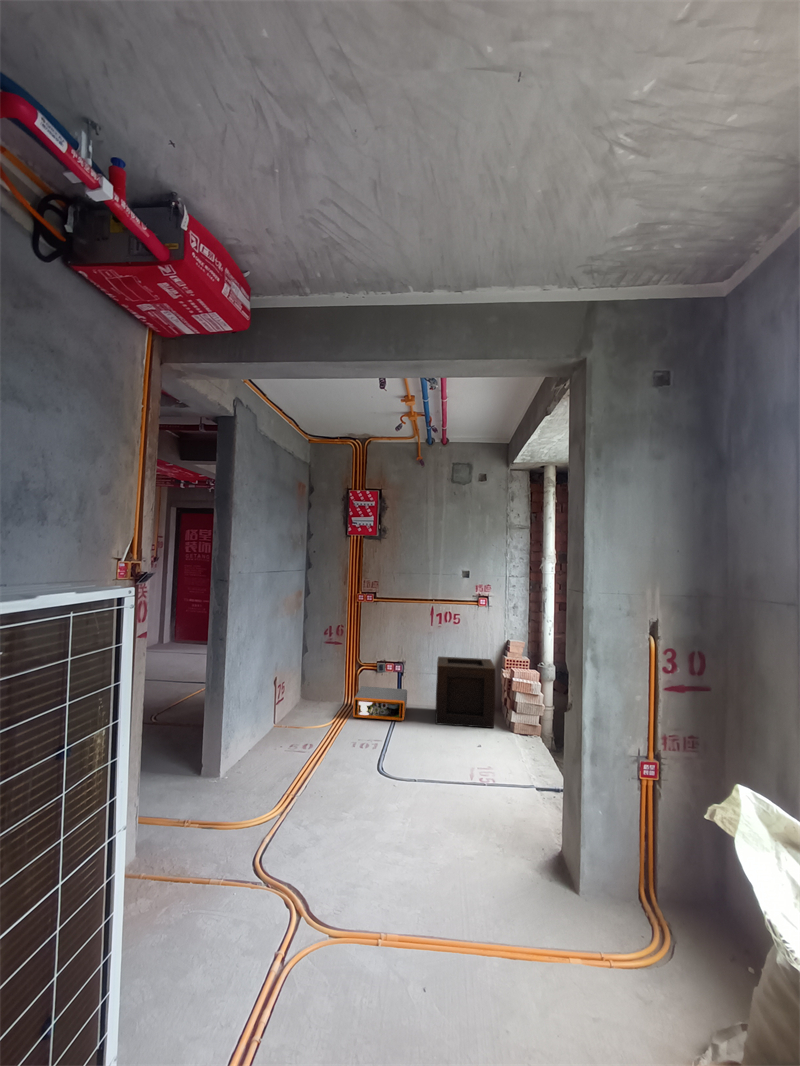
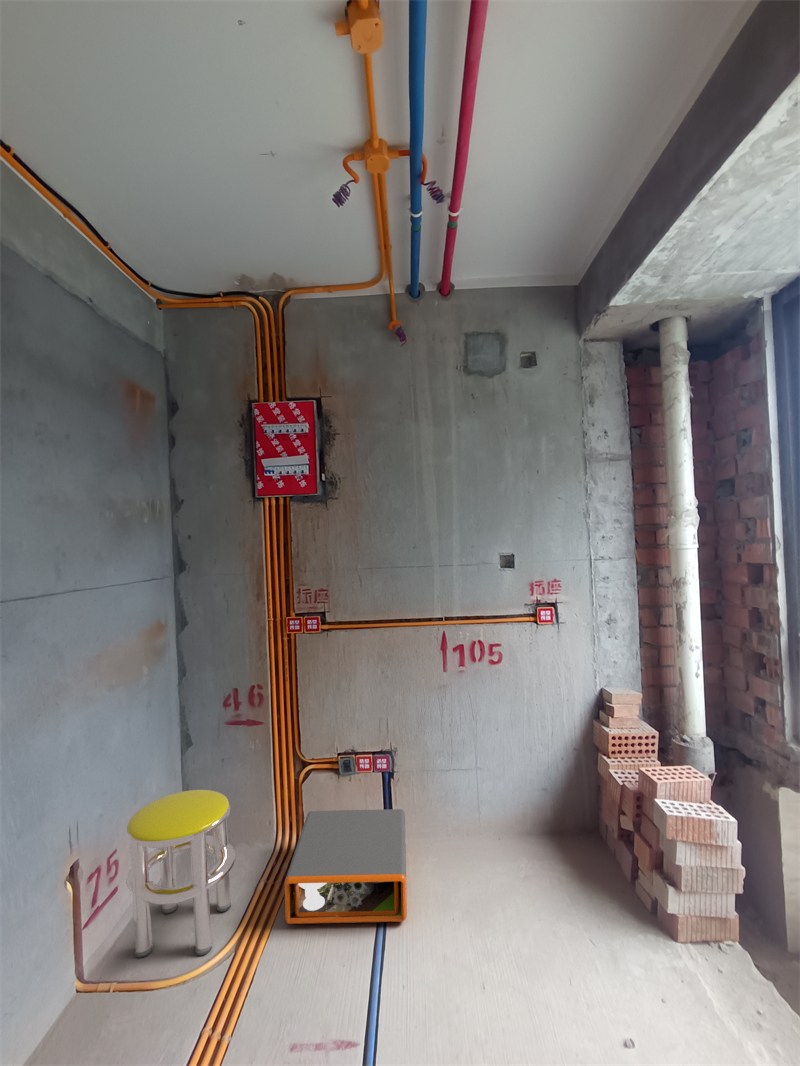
wooden crate: present [435,657,495,728] -> none [463,733,617,922]
stool: none [290,662,333,720] -> present [126,790,236,958]

